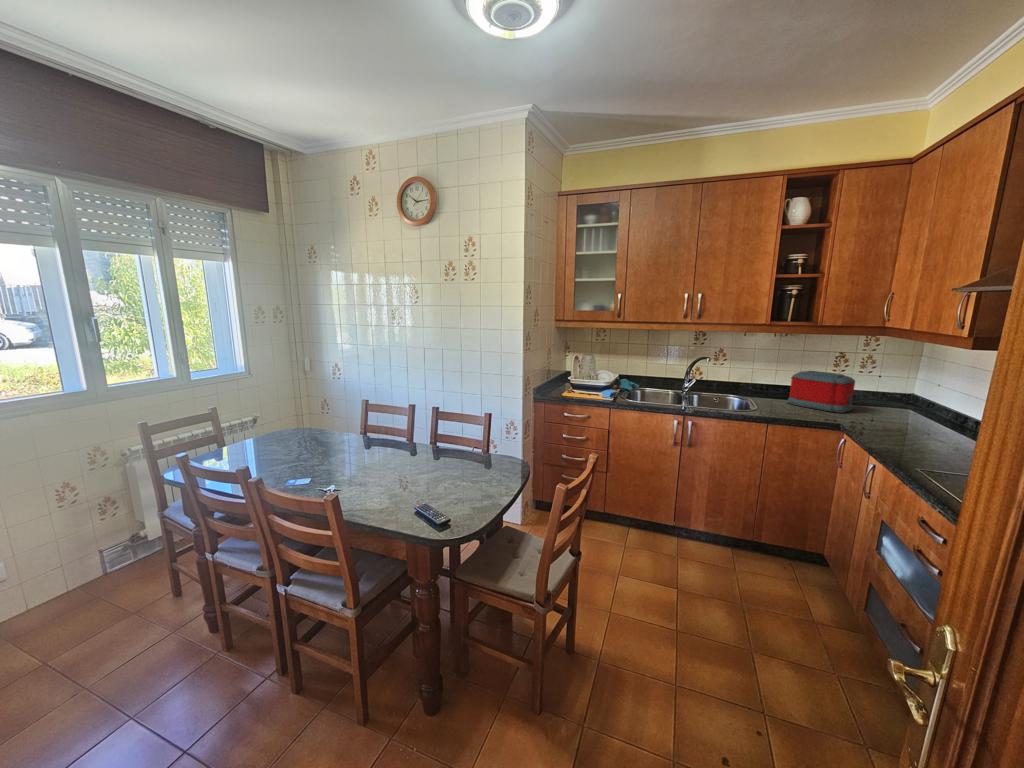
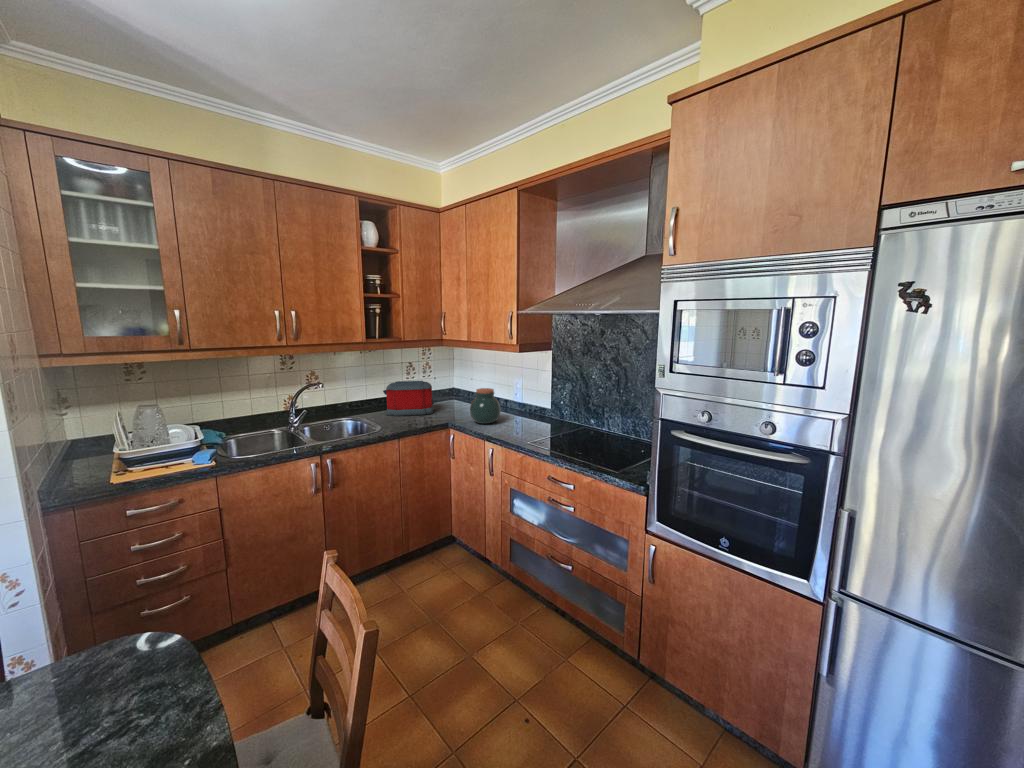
jar: none [876,393,930,440] -> present [470,388,501,424]

